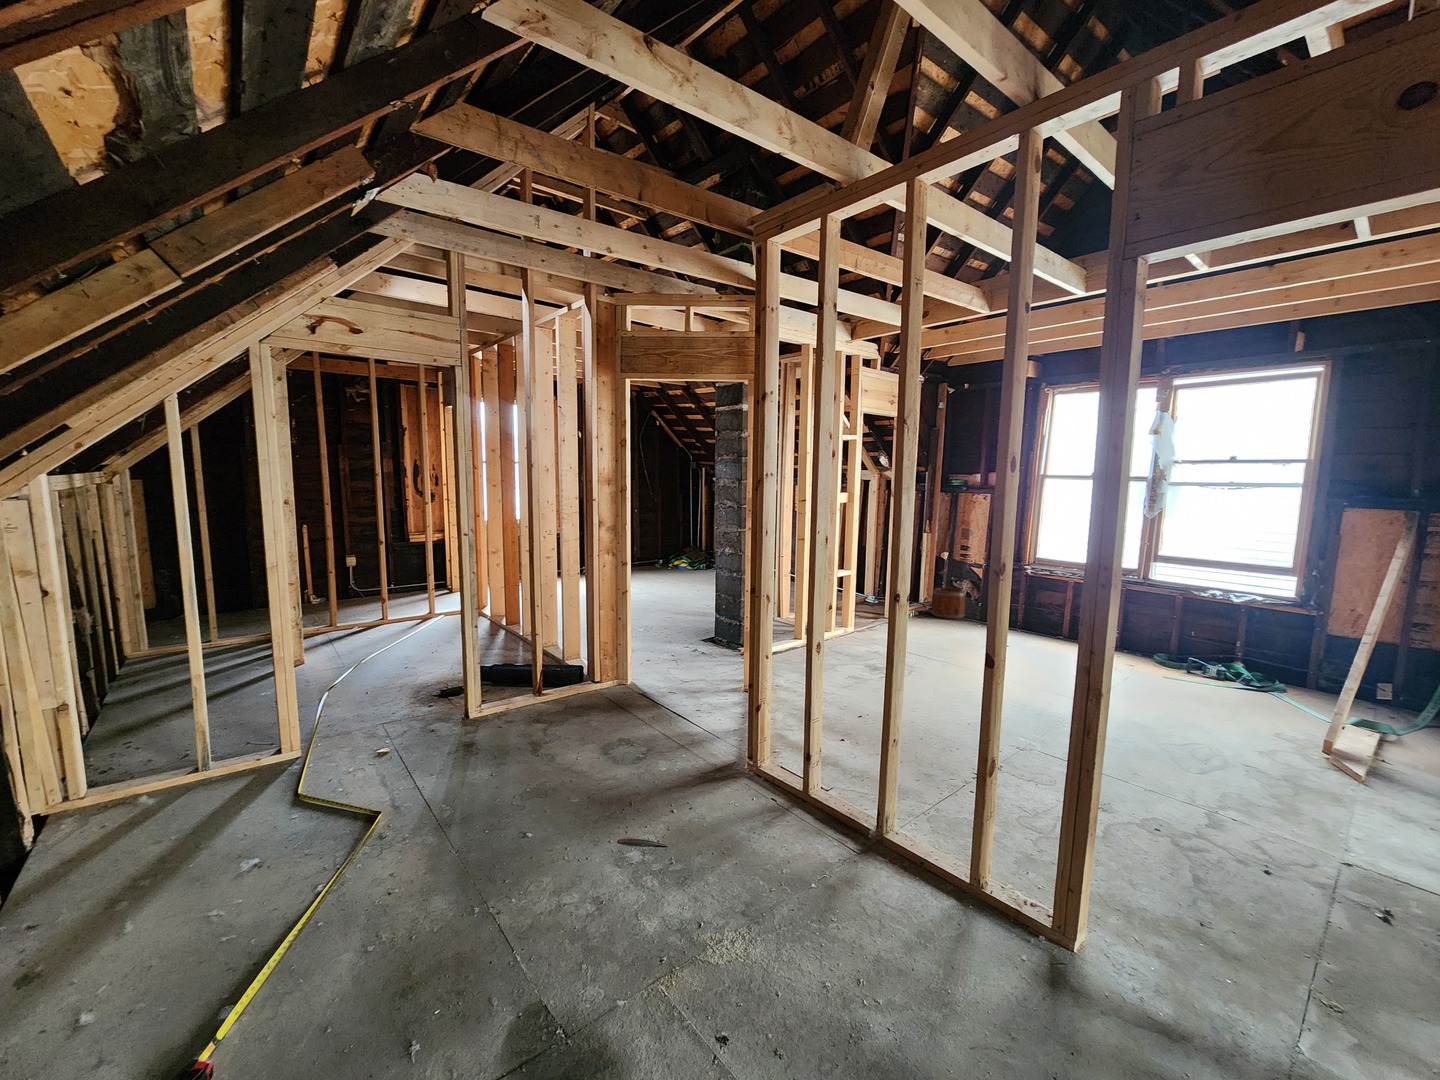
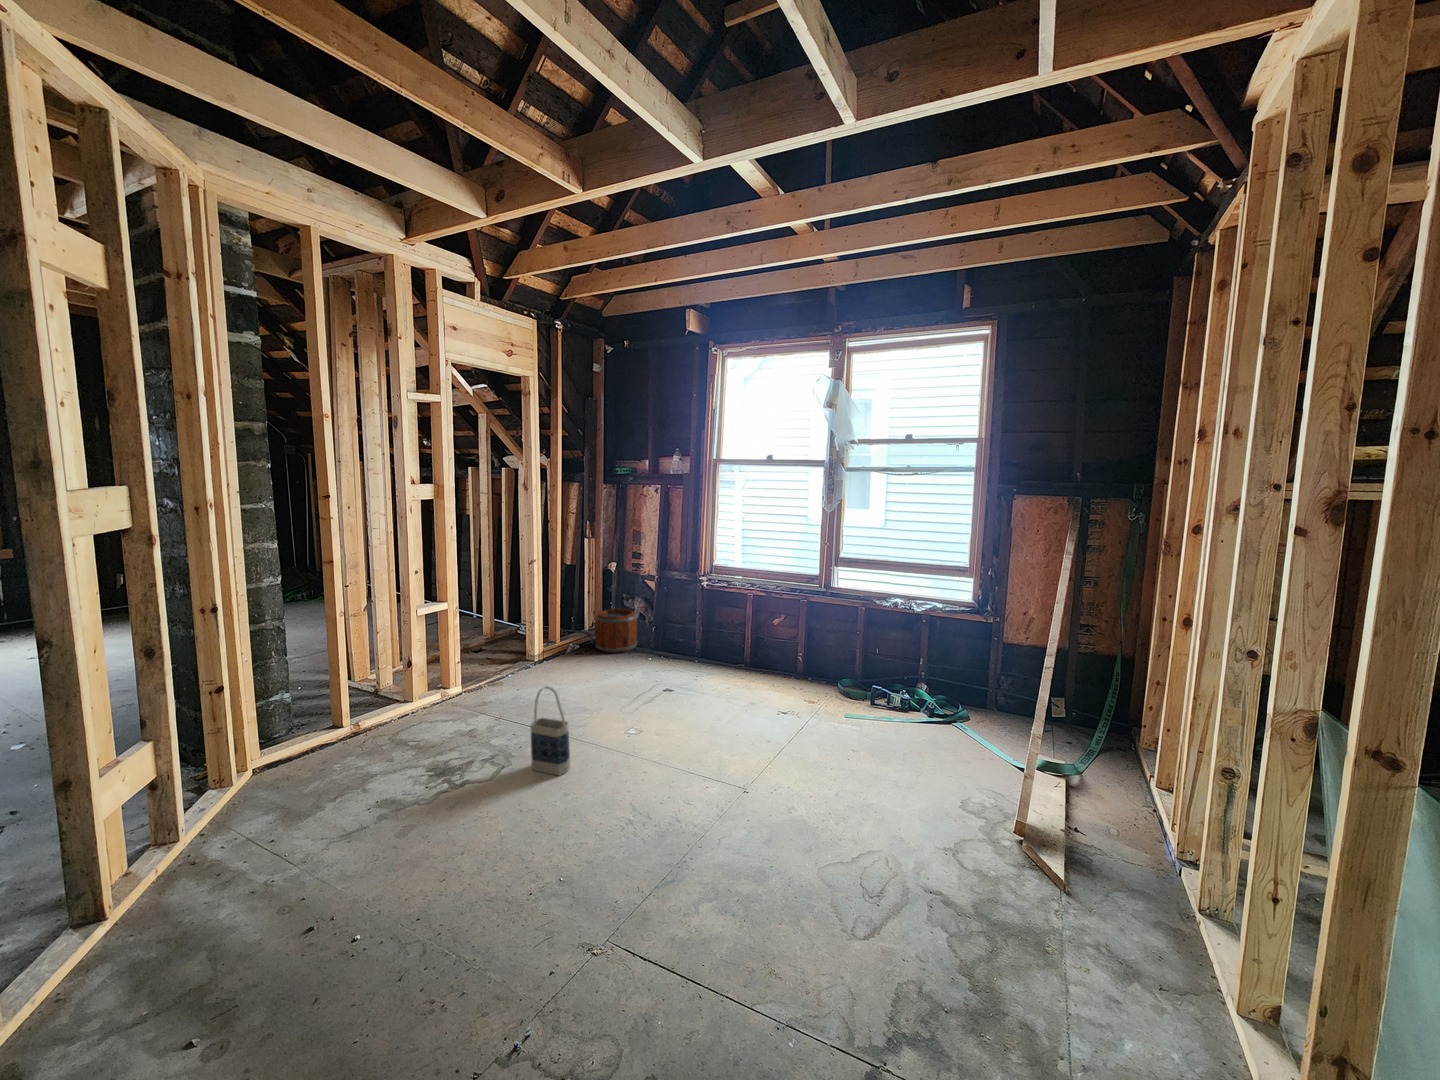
bag: none [928,615,953,669] -> present [531,686,570,775]

